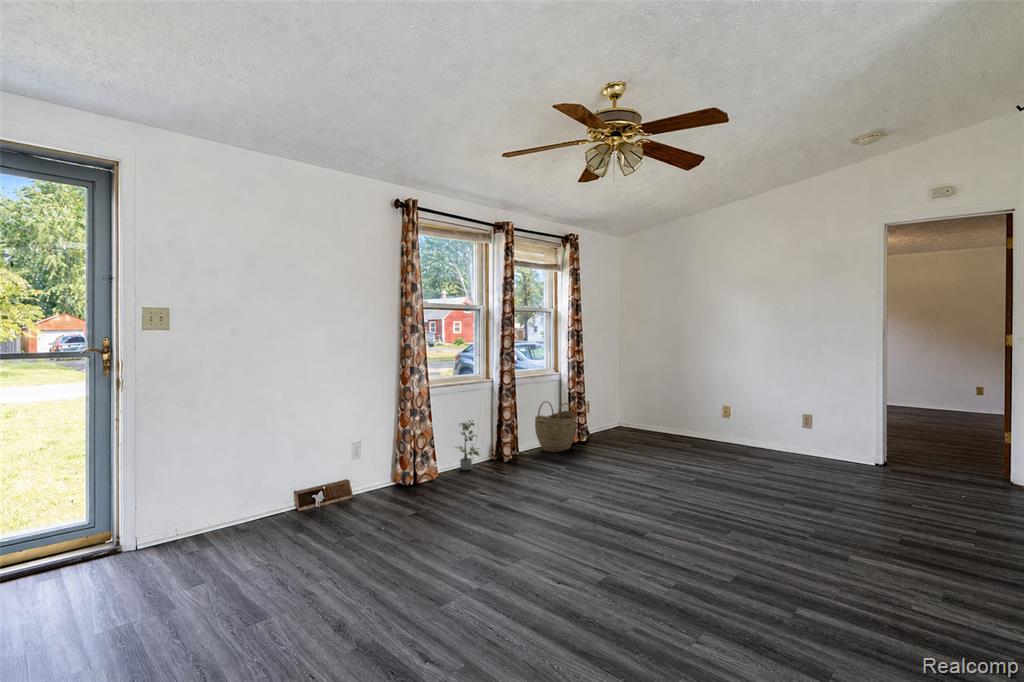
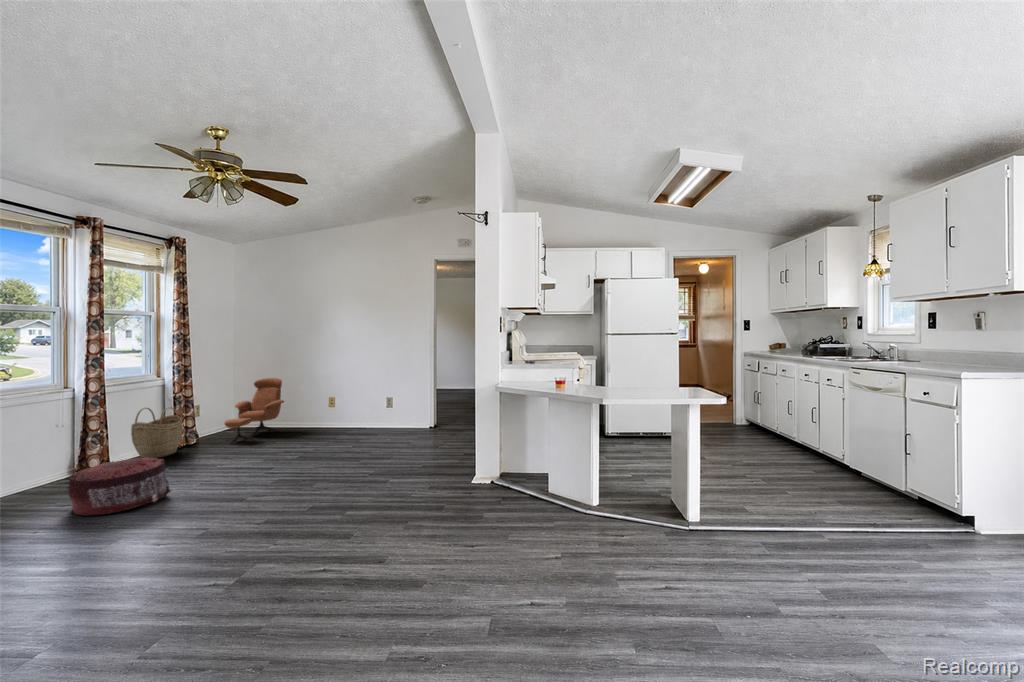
lounge chair: none [612,378,672,447] -> present [224,378,284,443]
potted plant: present [455,420,479,470] -> none [15,433,56,492]
pouf: none [485,454,567,510] -> present [67,457,170,516]

